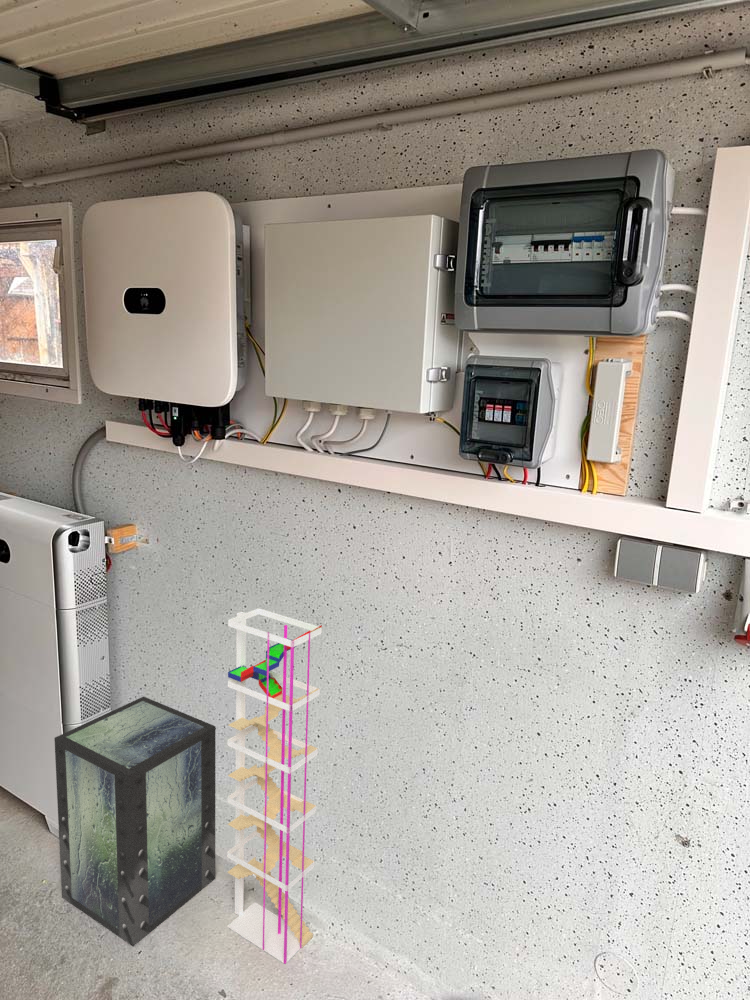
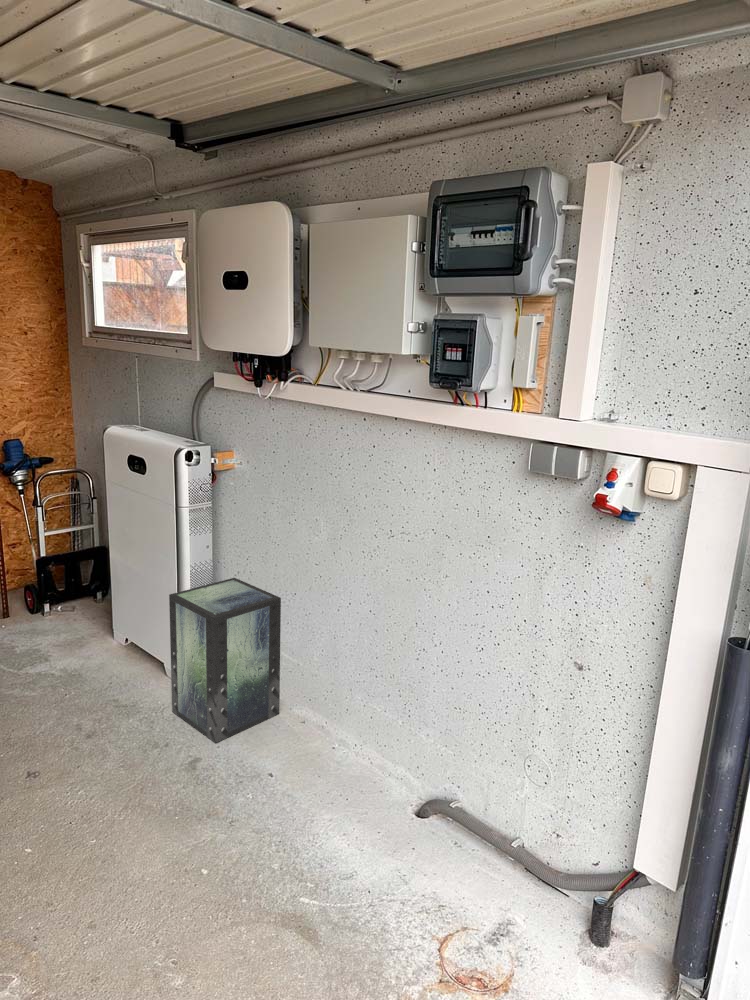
shelving unit: present [227,608,322,964] -> none [282,507,350,766]

